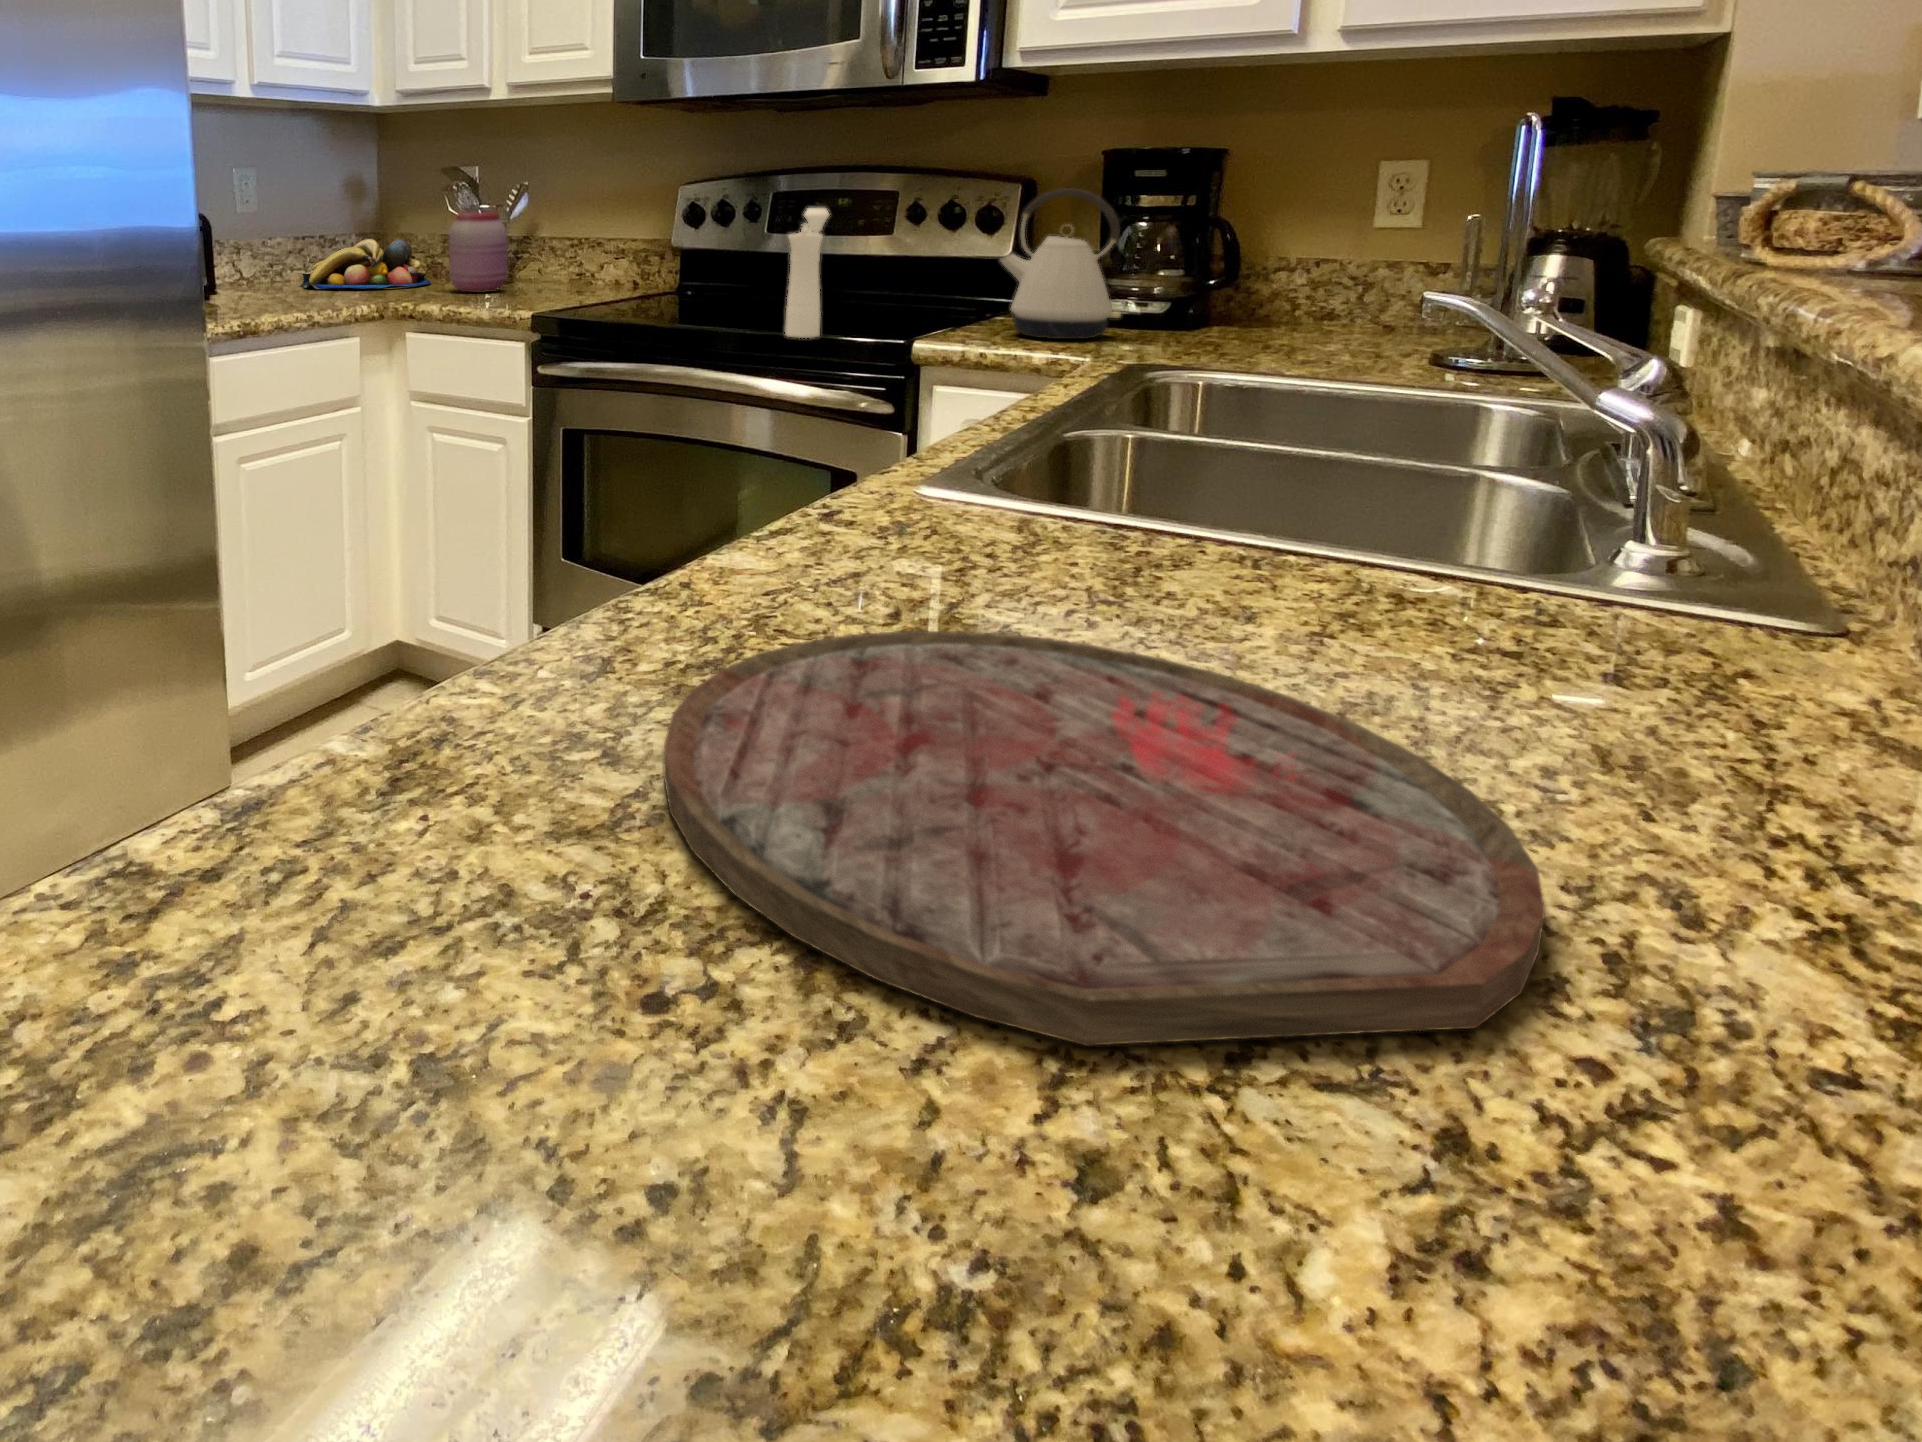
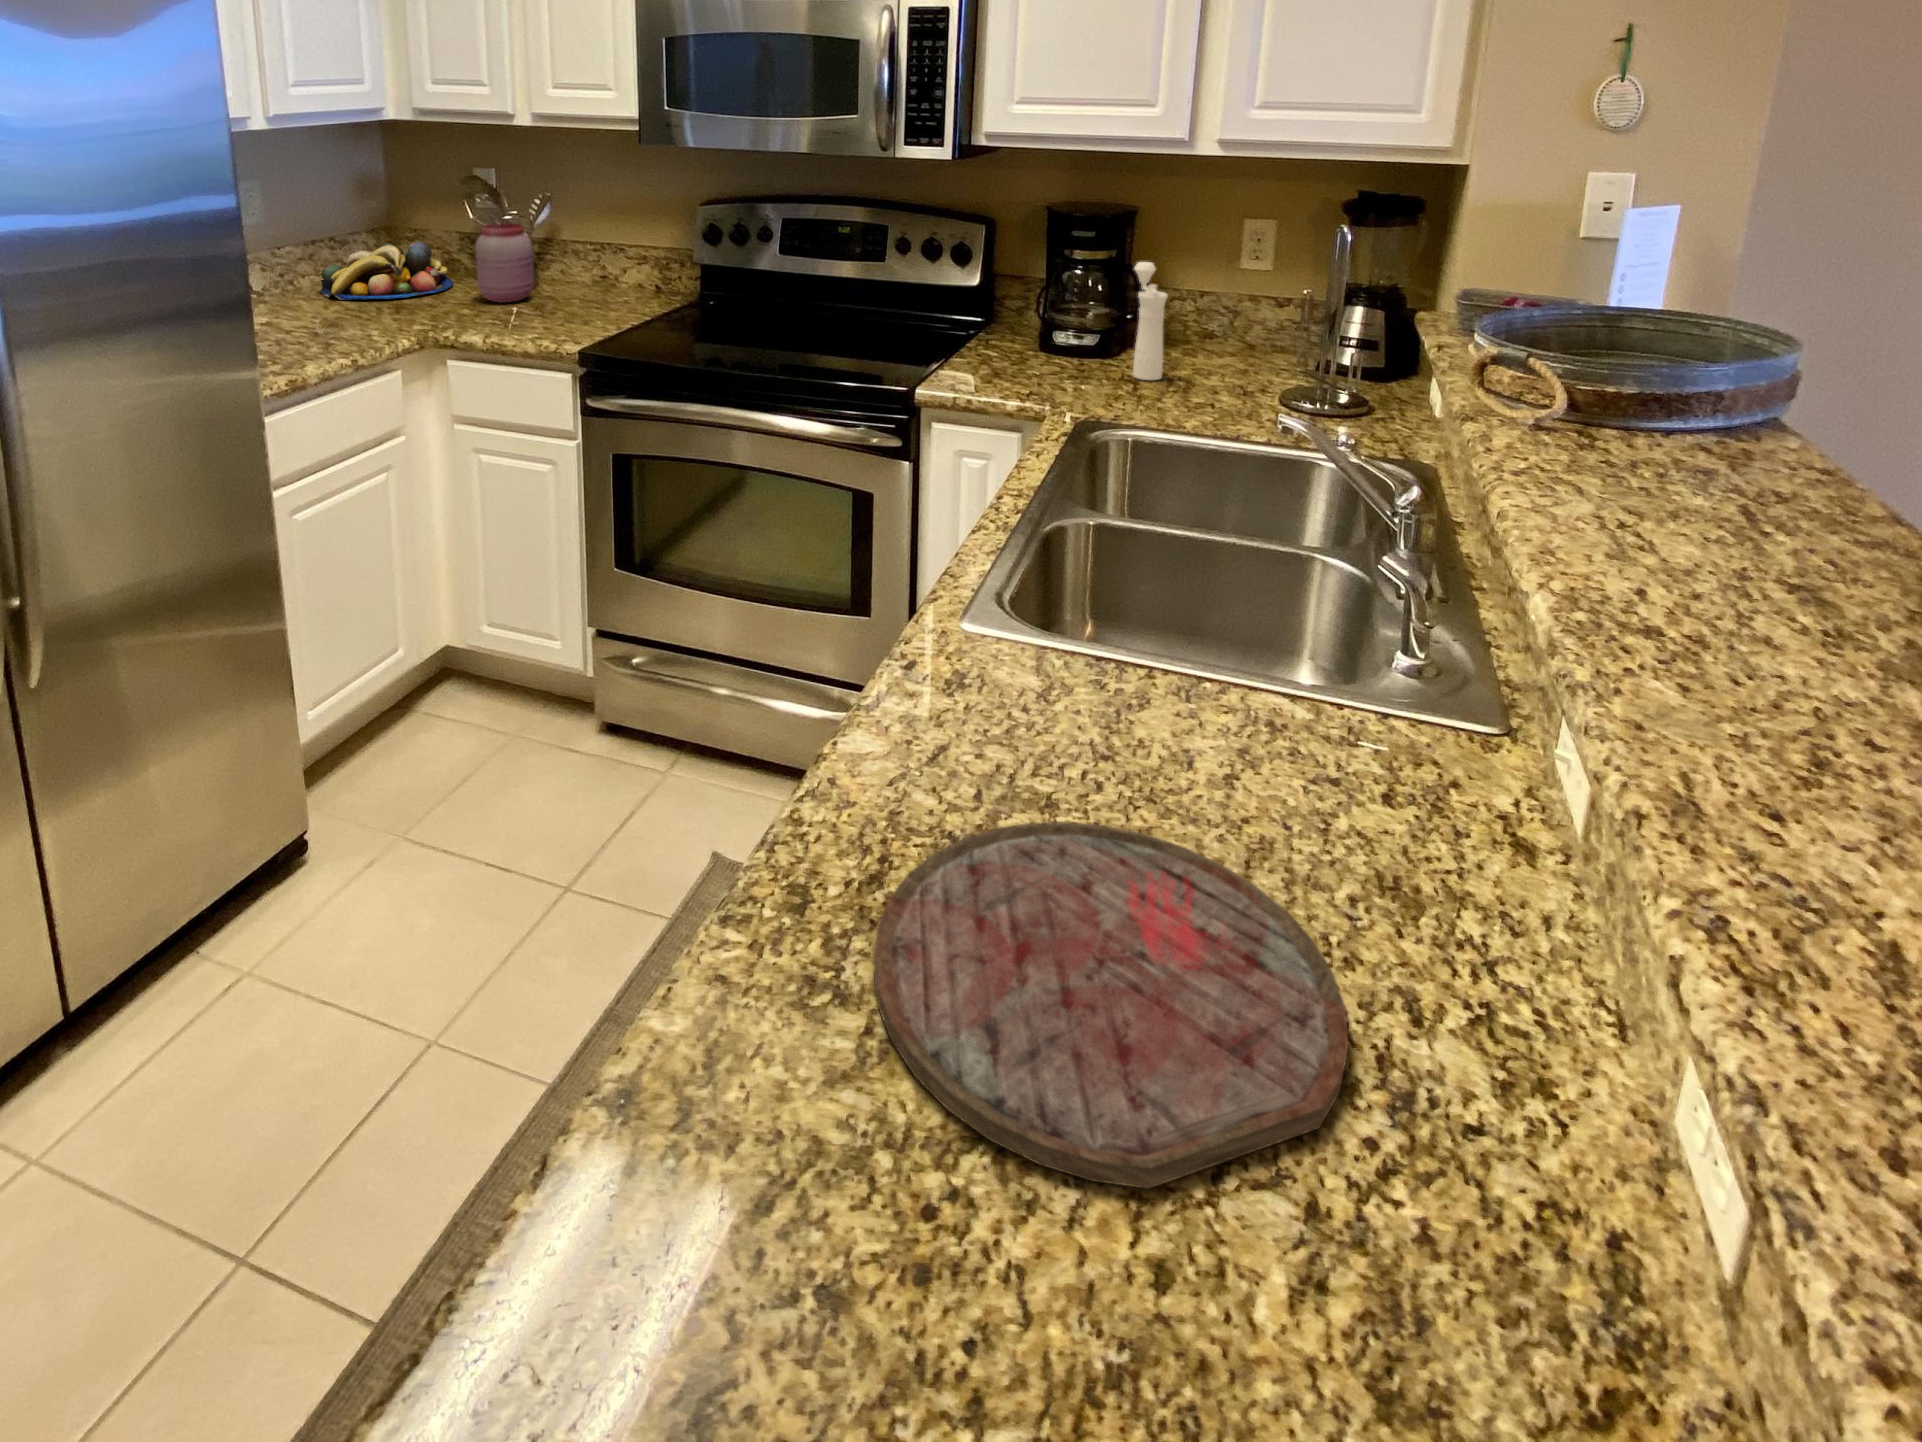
kettle: present [1000,188,1121,339] -> none [976,254,1069,377]
pepper mill: present [785,208,829,338] -> present [1133,262,1168,380]

